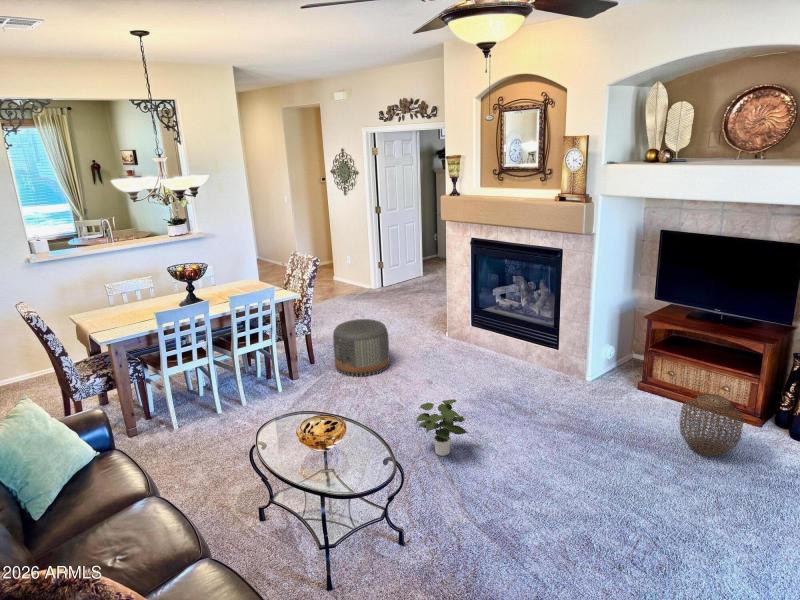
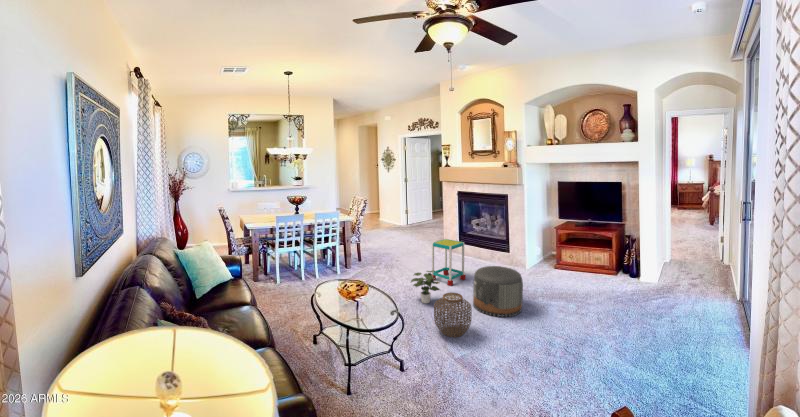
pouf: present [333,319,389,377] -> present [473,266,523,317]
side table: none [441,331,500,414] -> present [432,239,466,286]
woven basket: present [680,393,744,456] -> present [434,293,472,337]

